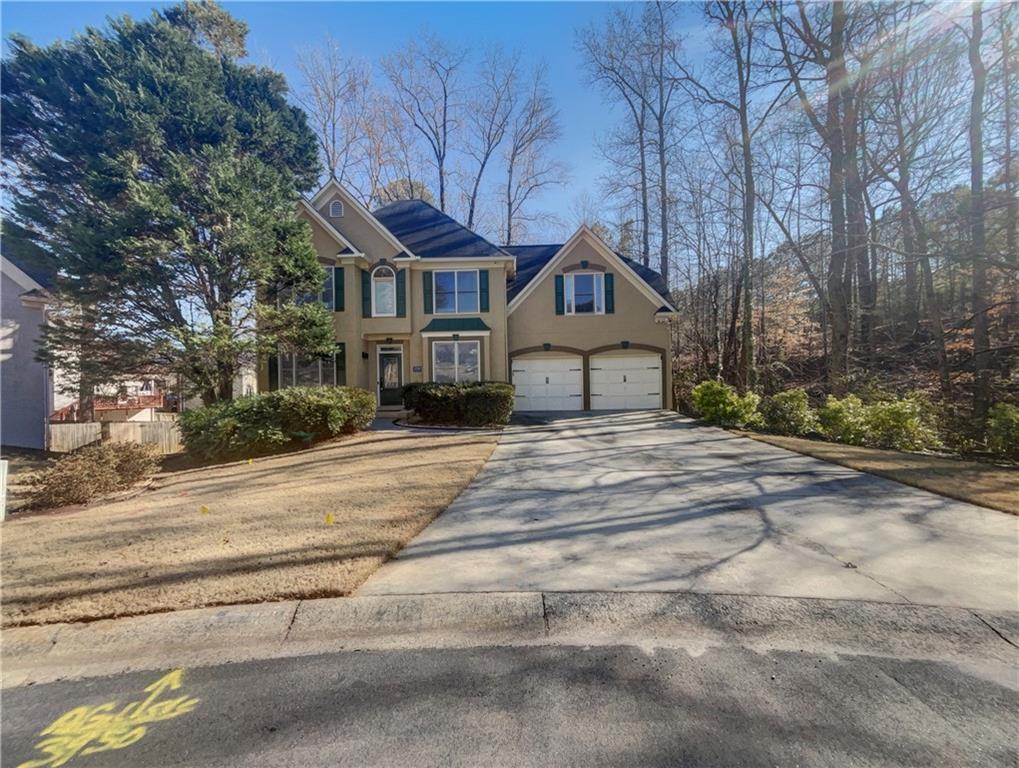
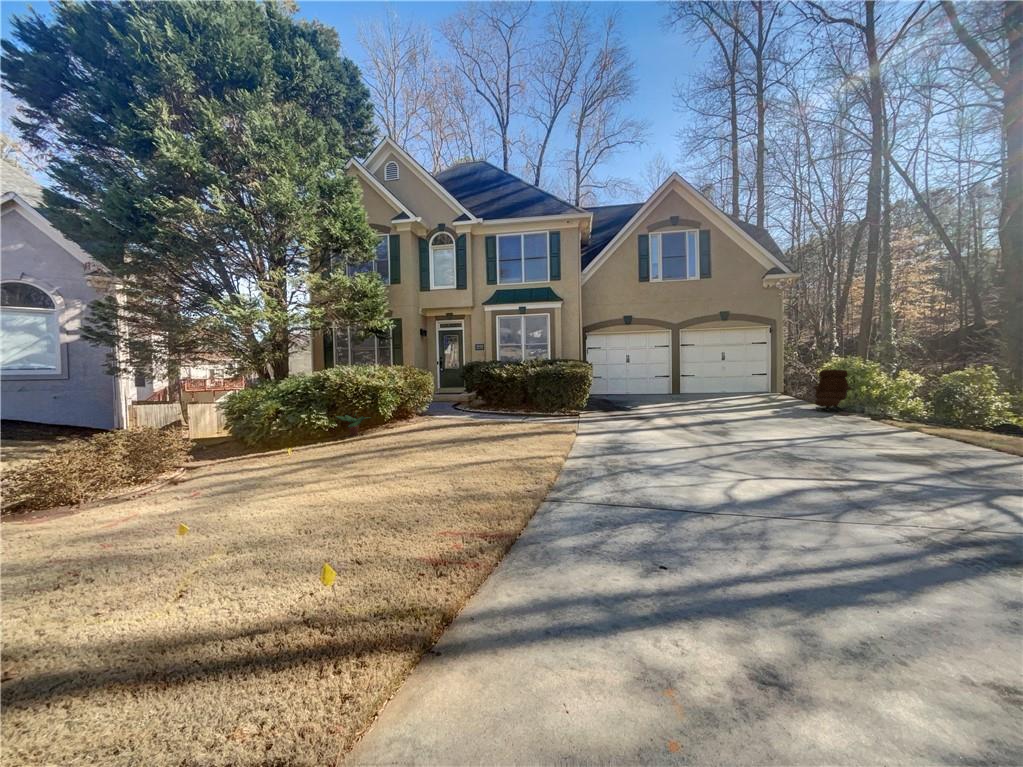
lounge chair: none [688,391,716,425] -> present [813,370,851,412]

